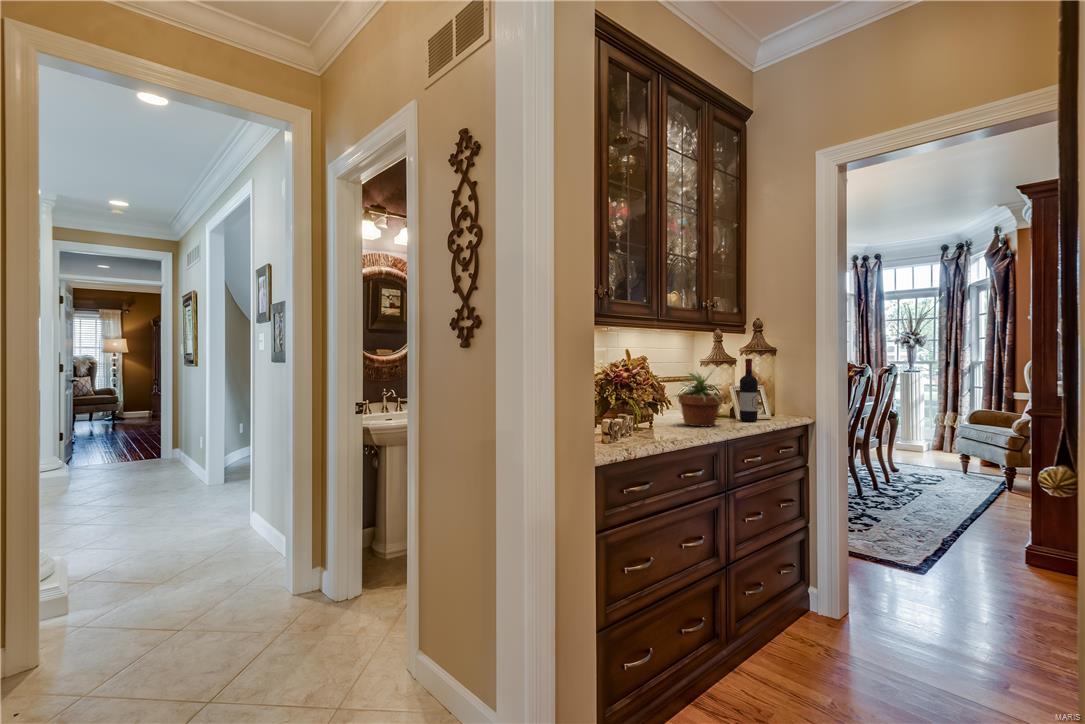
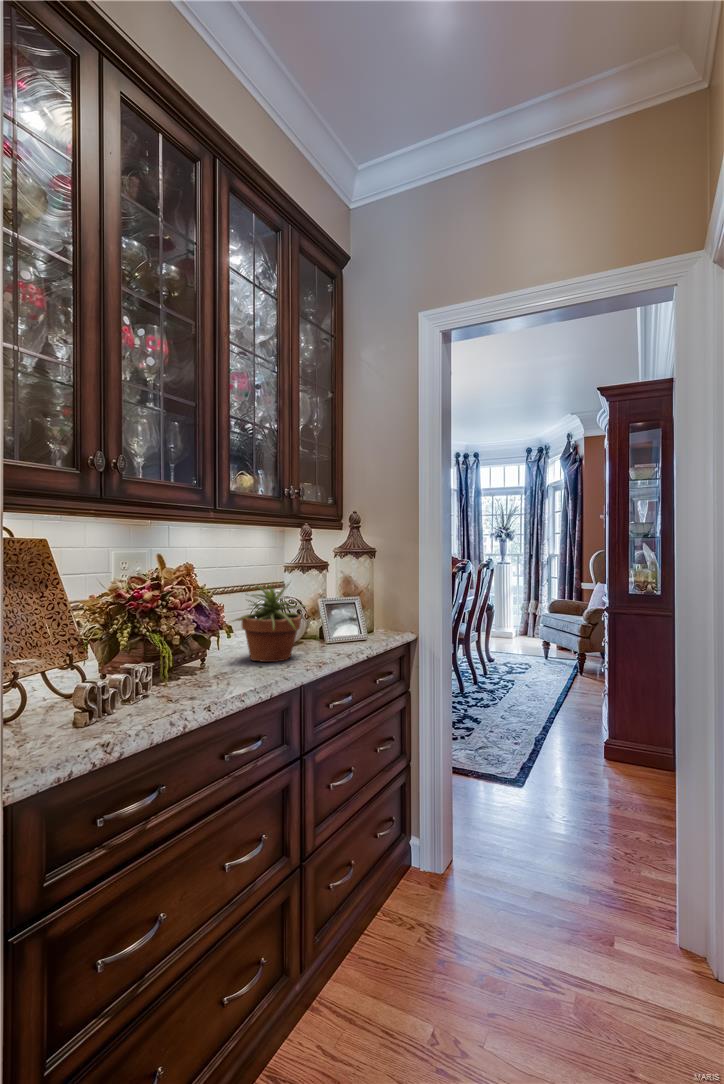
wine bottle: present [740,359,758,422] -> none [328,564,349,647]

